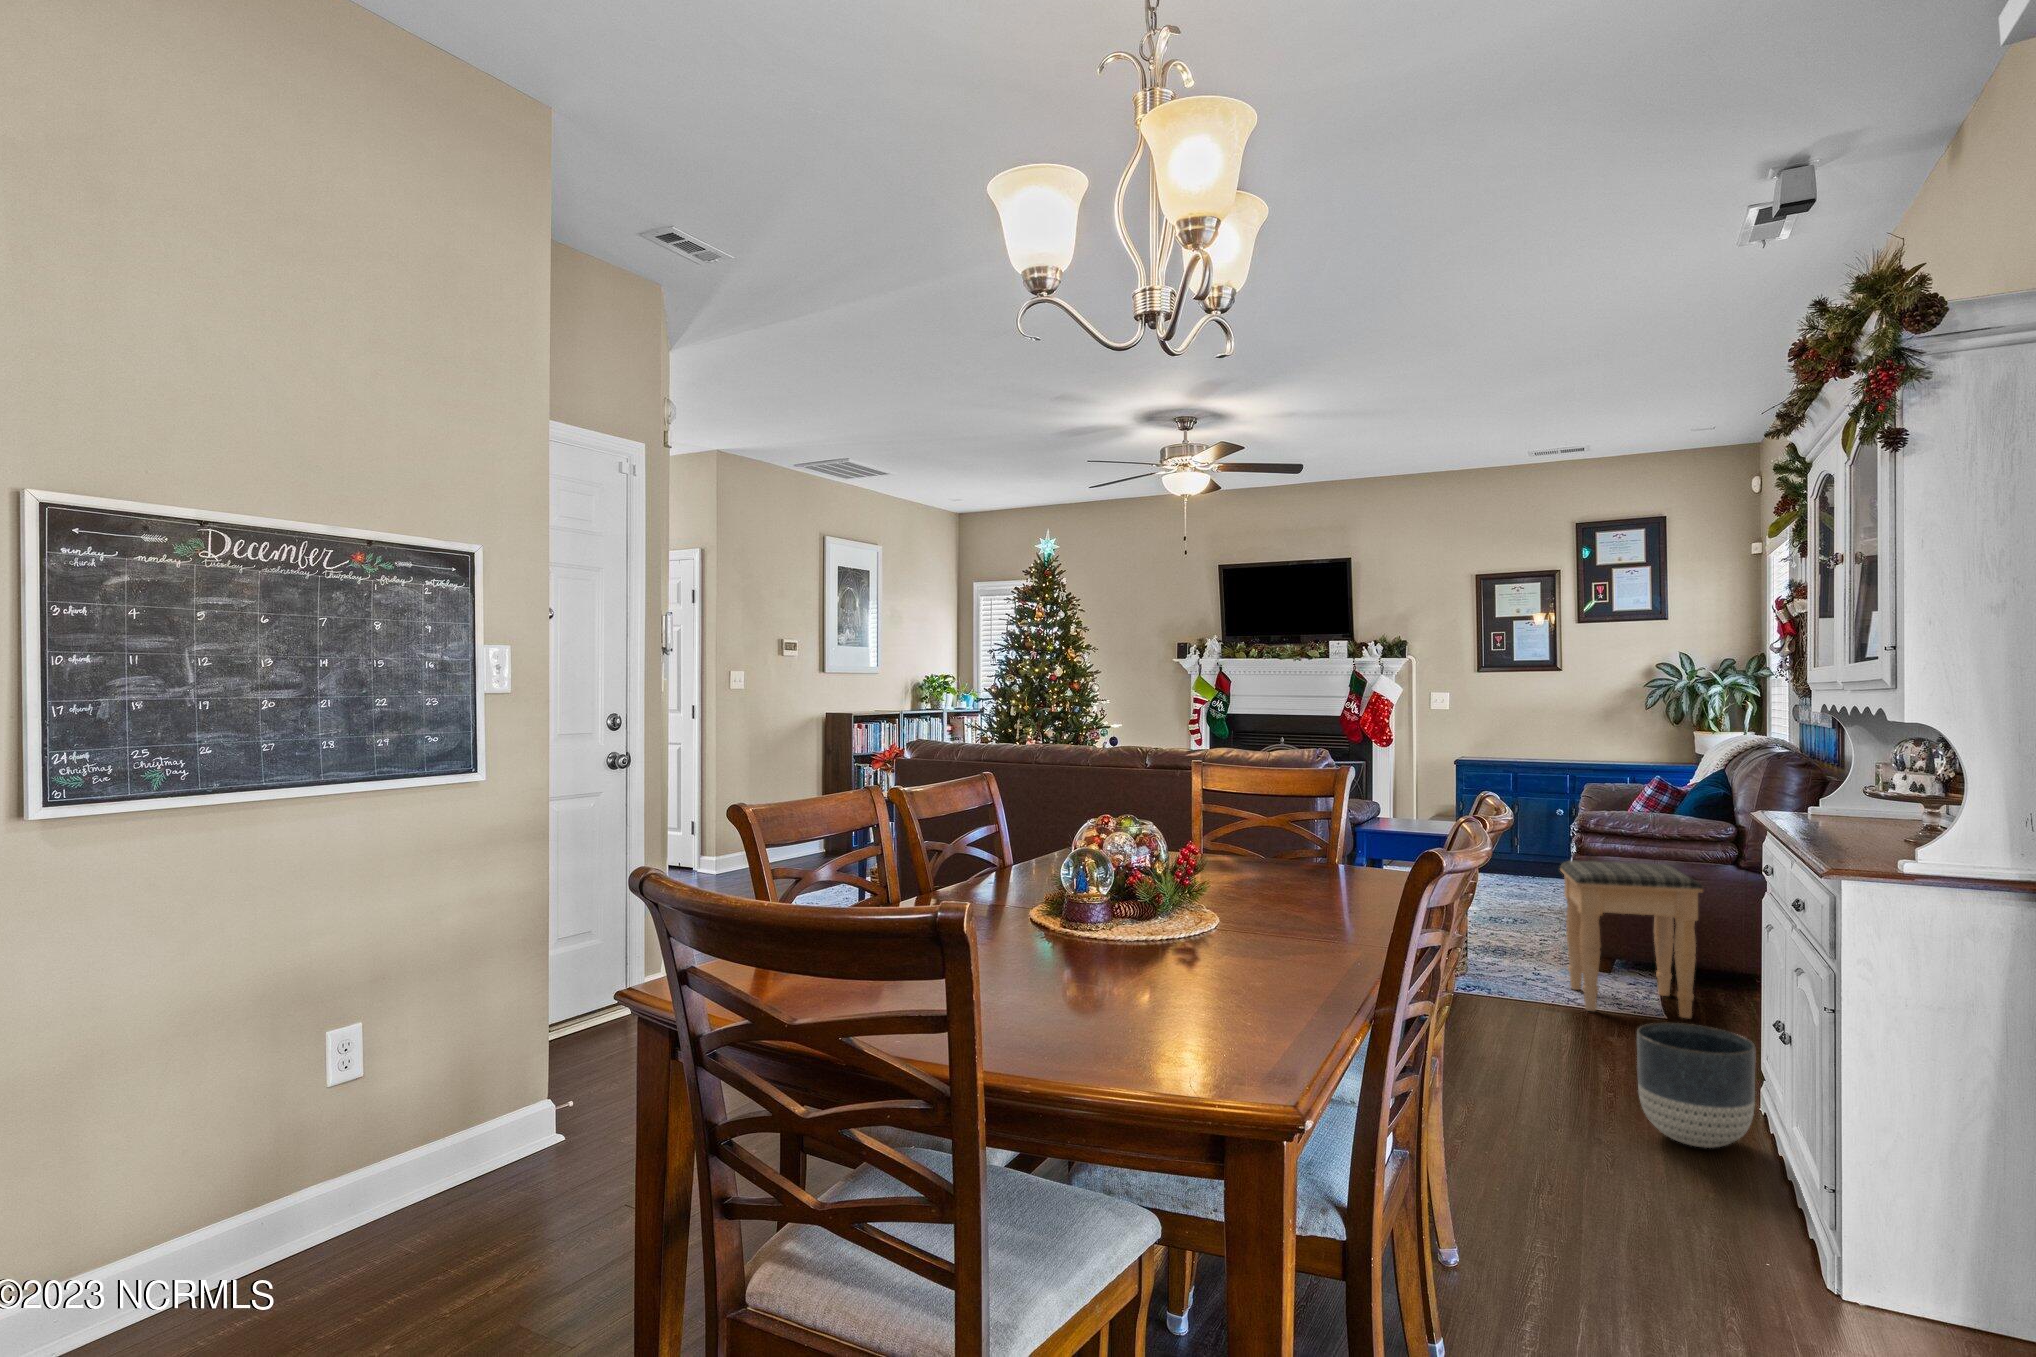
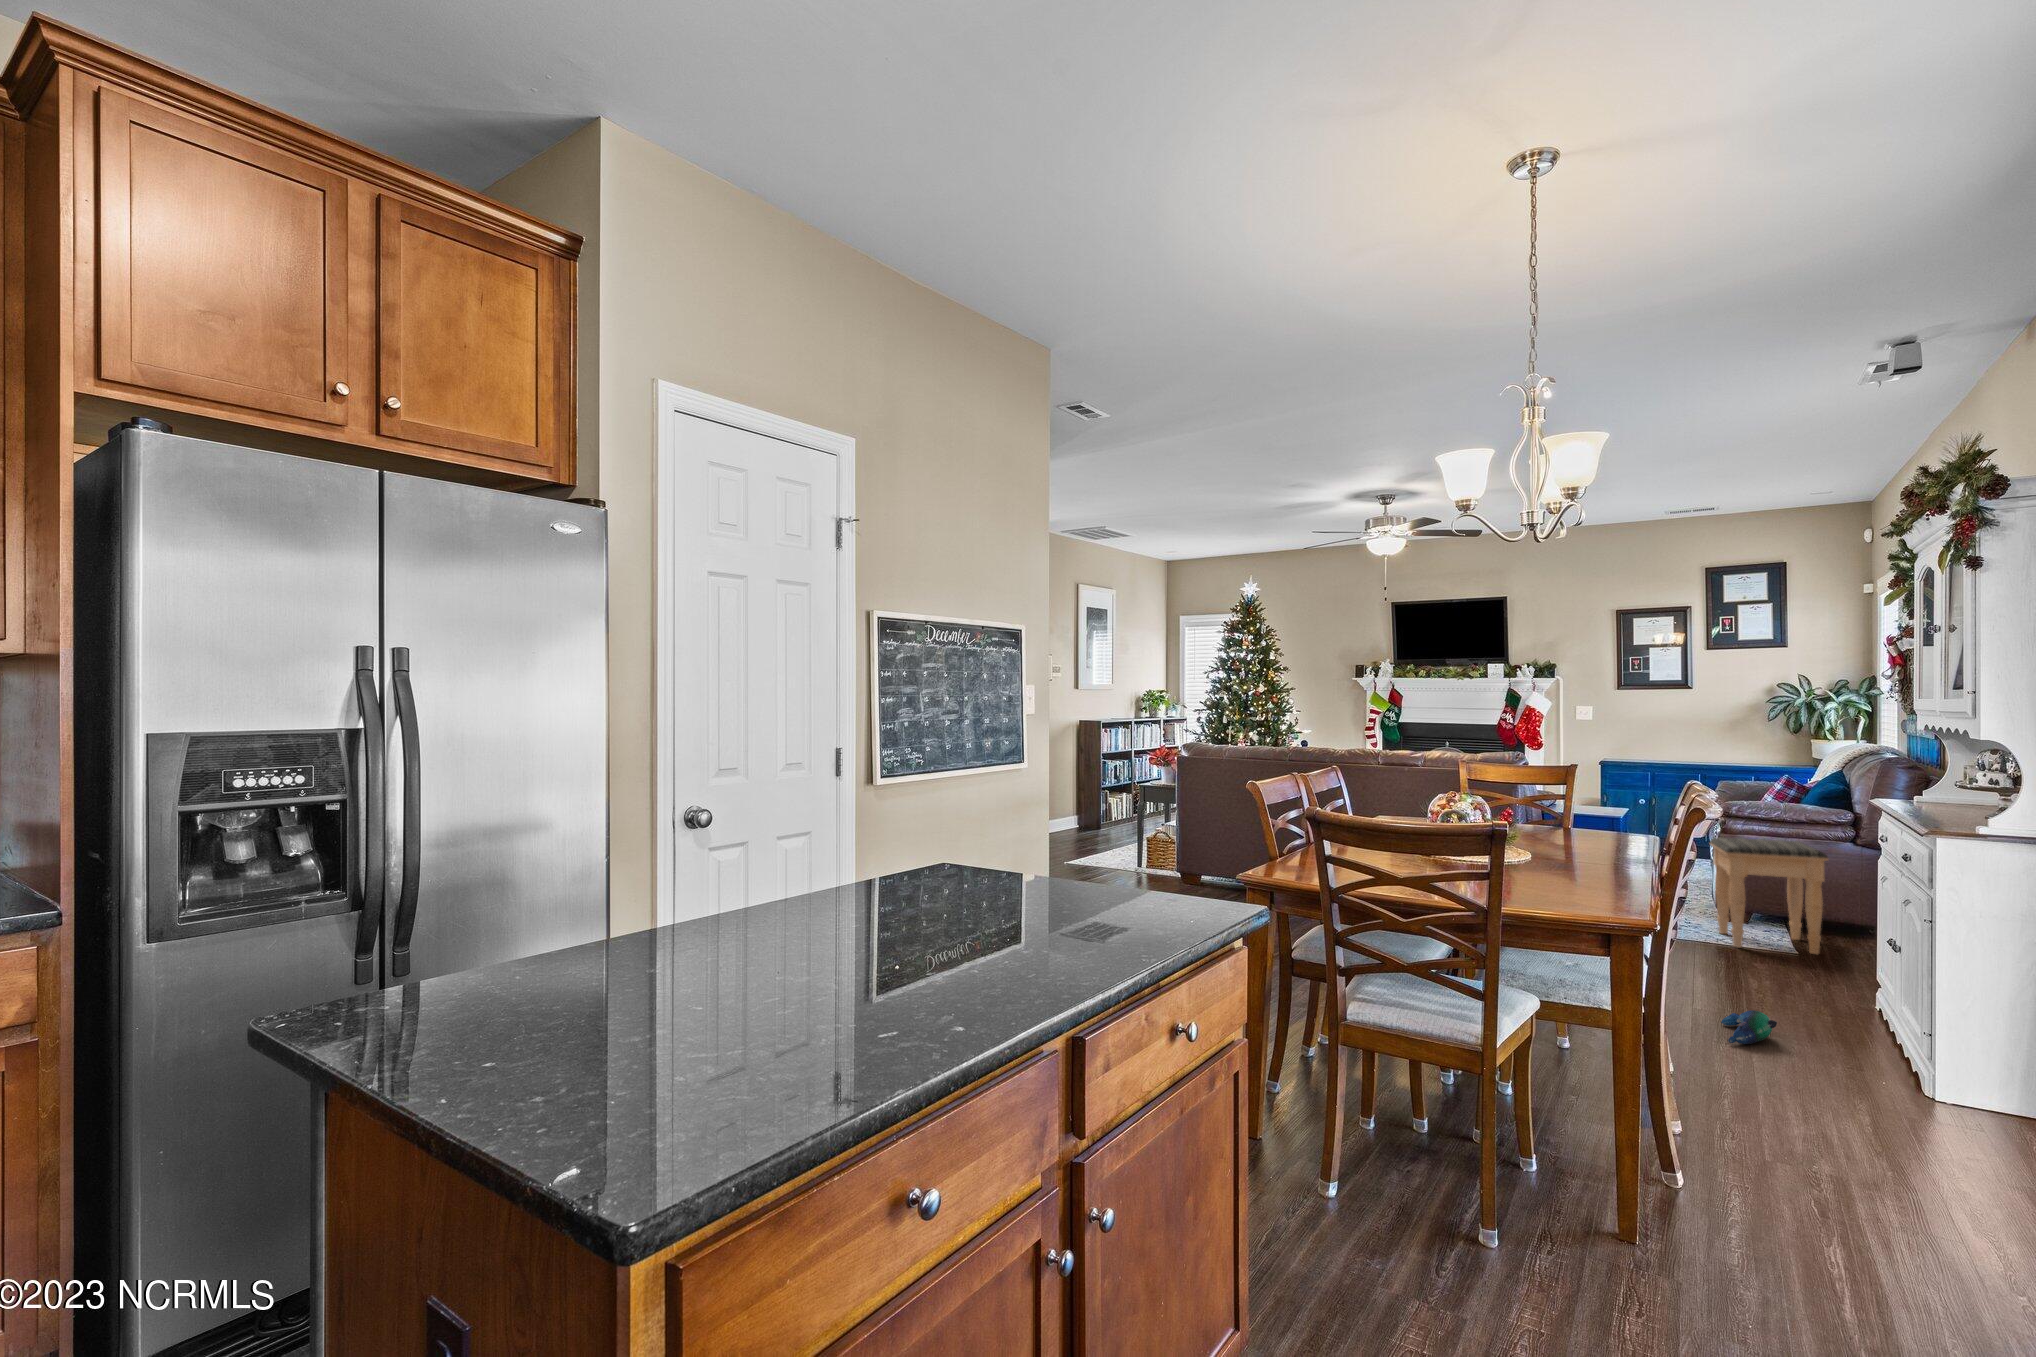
planter: present [1637,1023,1755,1148] -> none [1784,944,1874,1027]
plush toy: none [1548,1131,1622,1188] -> present [1721,1010,1777,1045]

